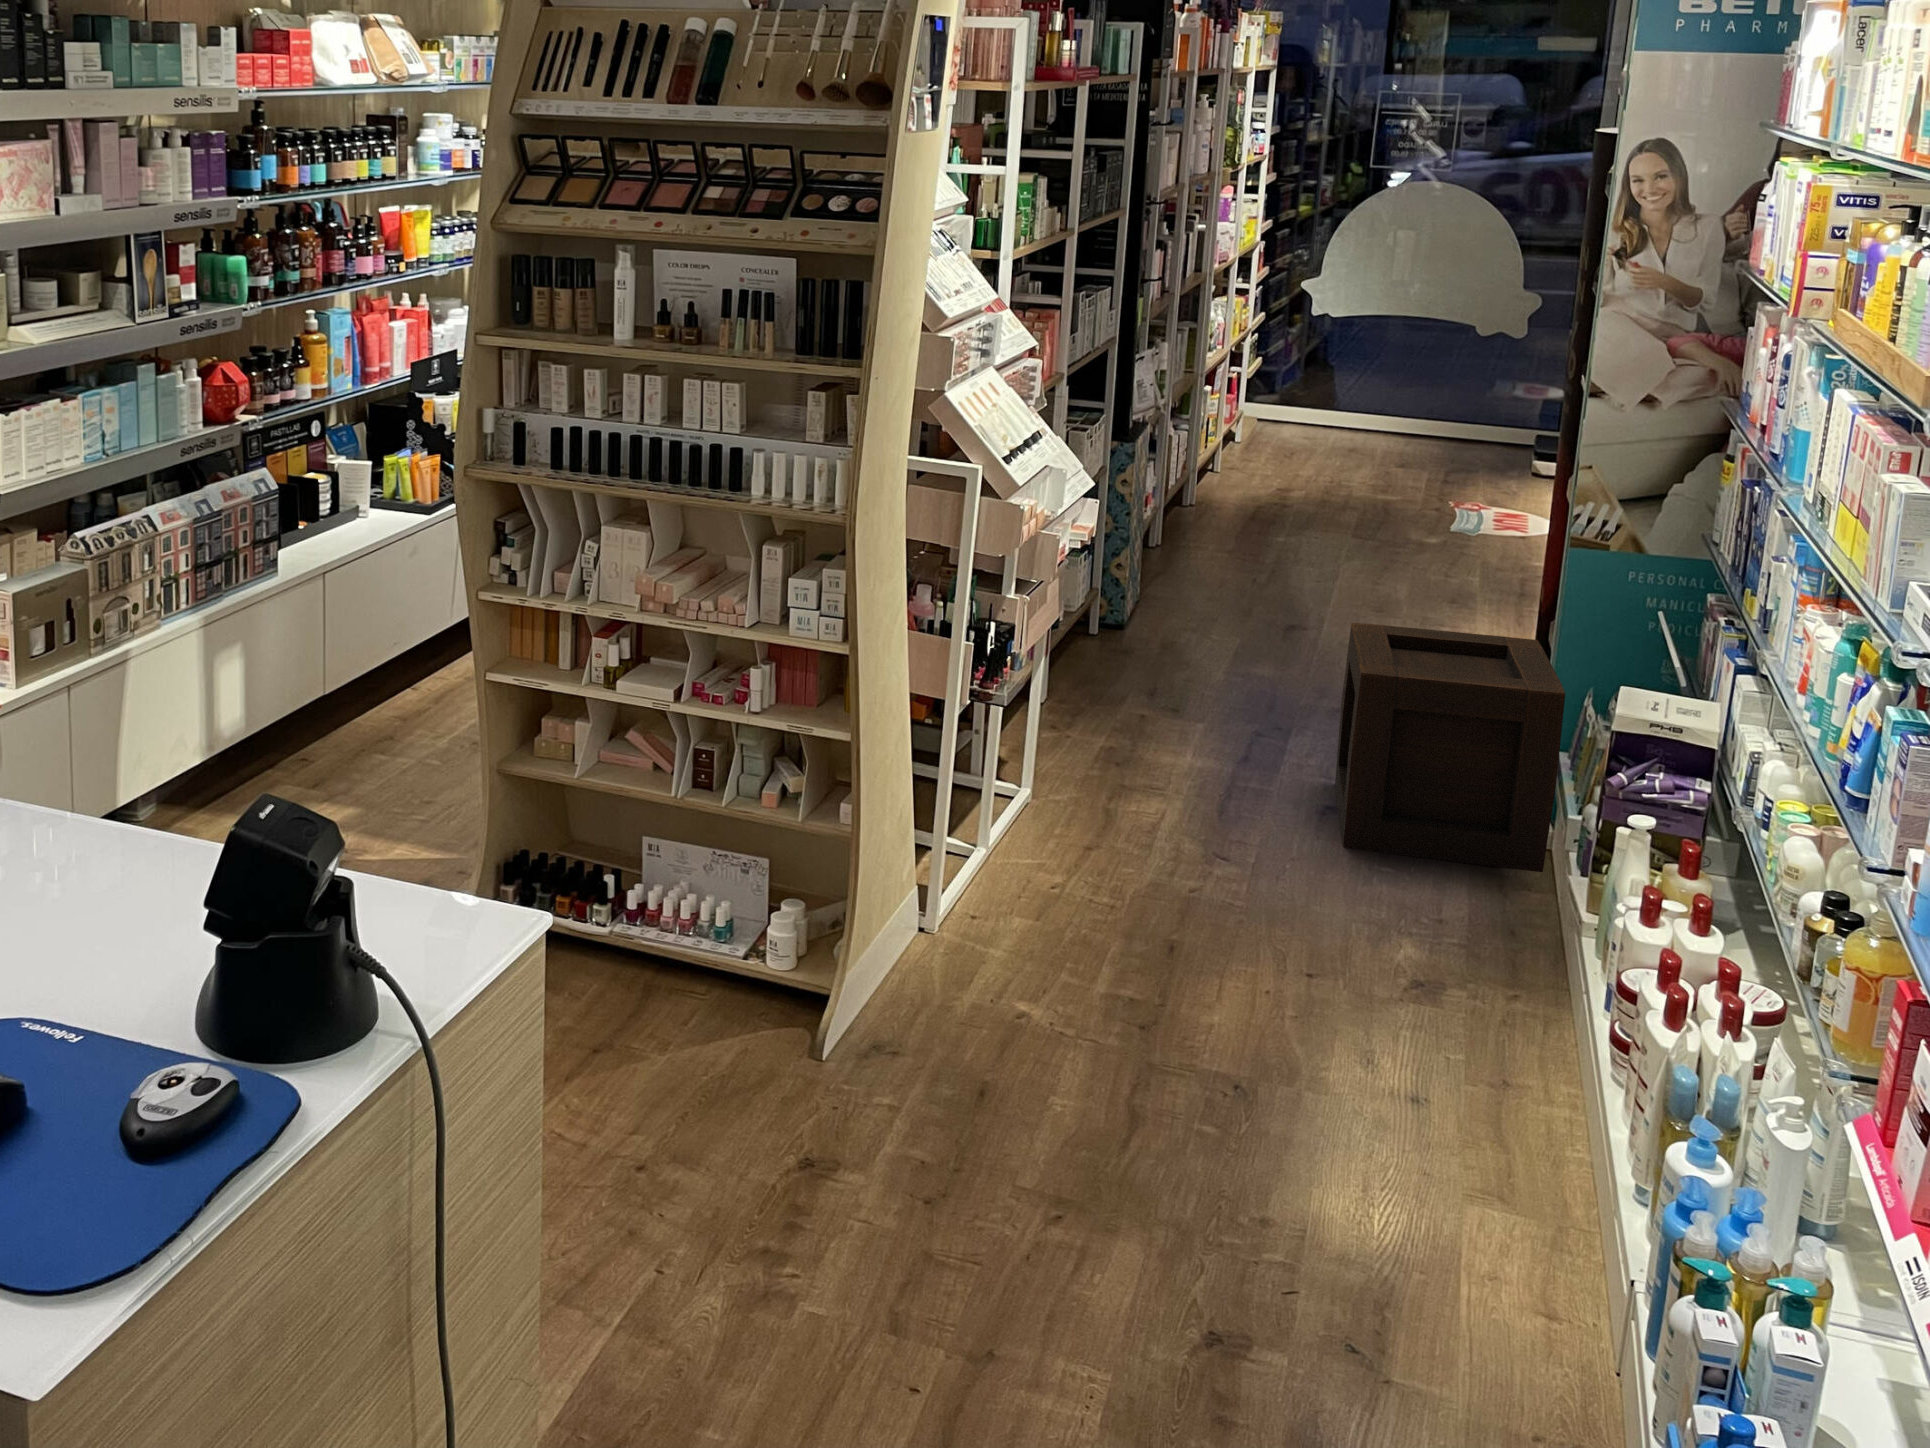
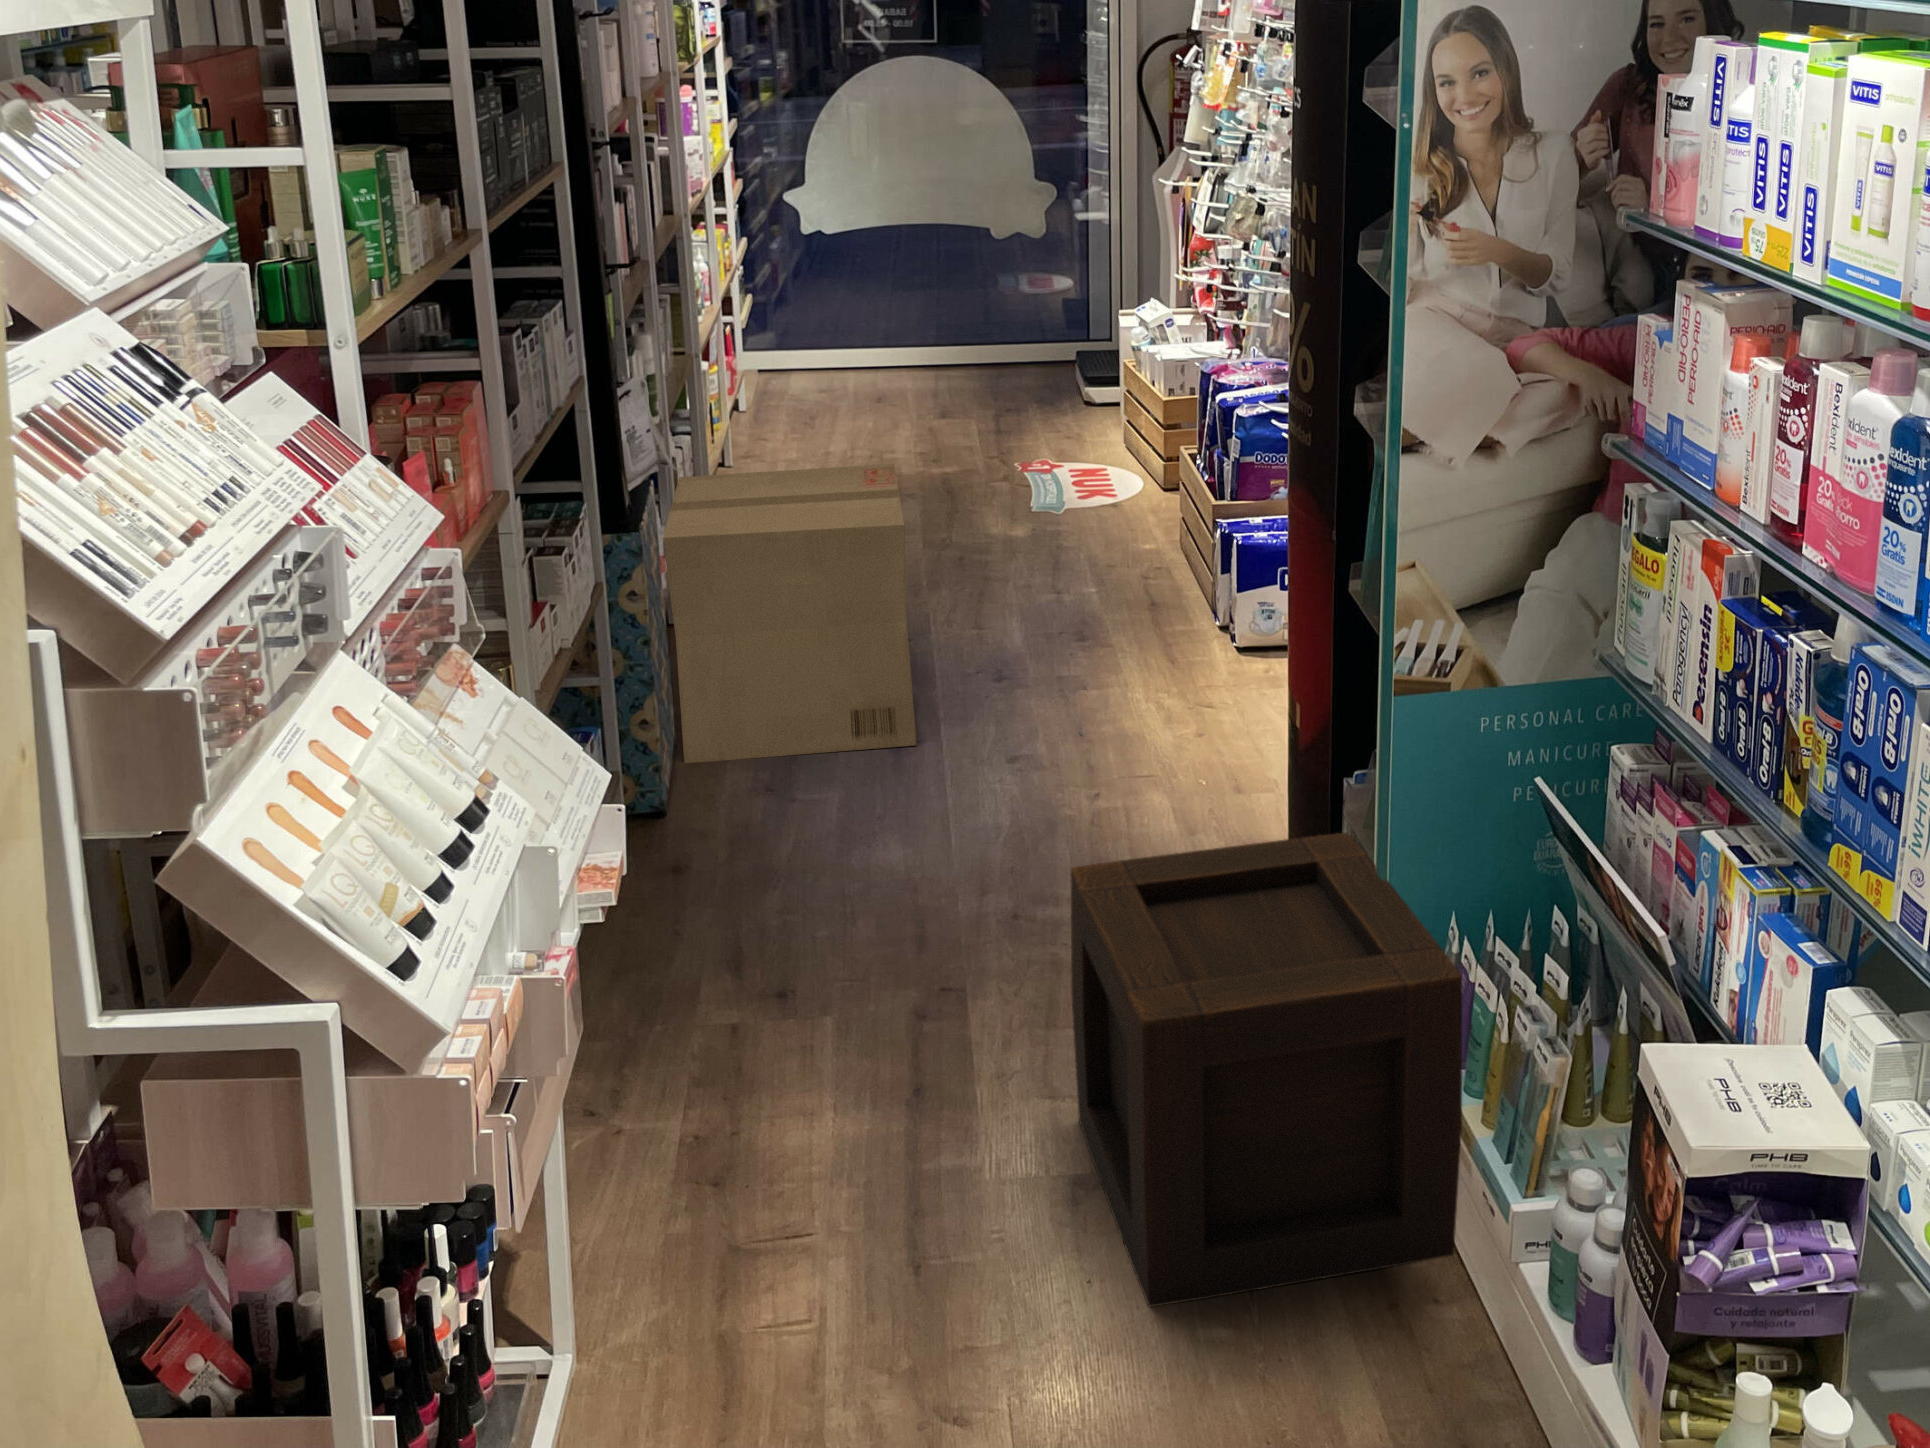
cardboard box: none [1140,433,1322,626] -> present [663,464,917,763]

